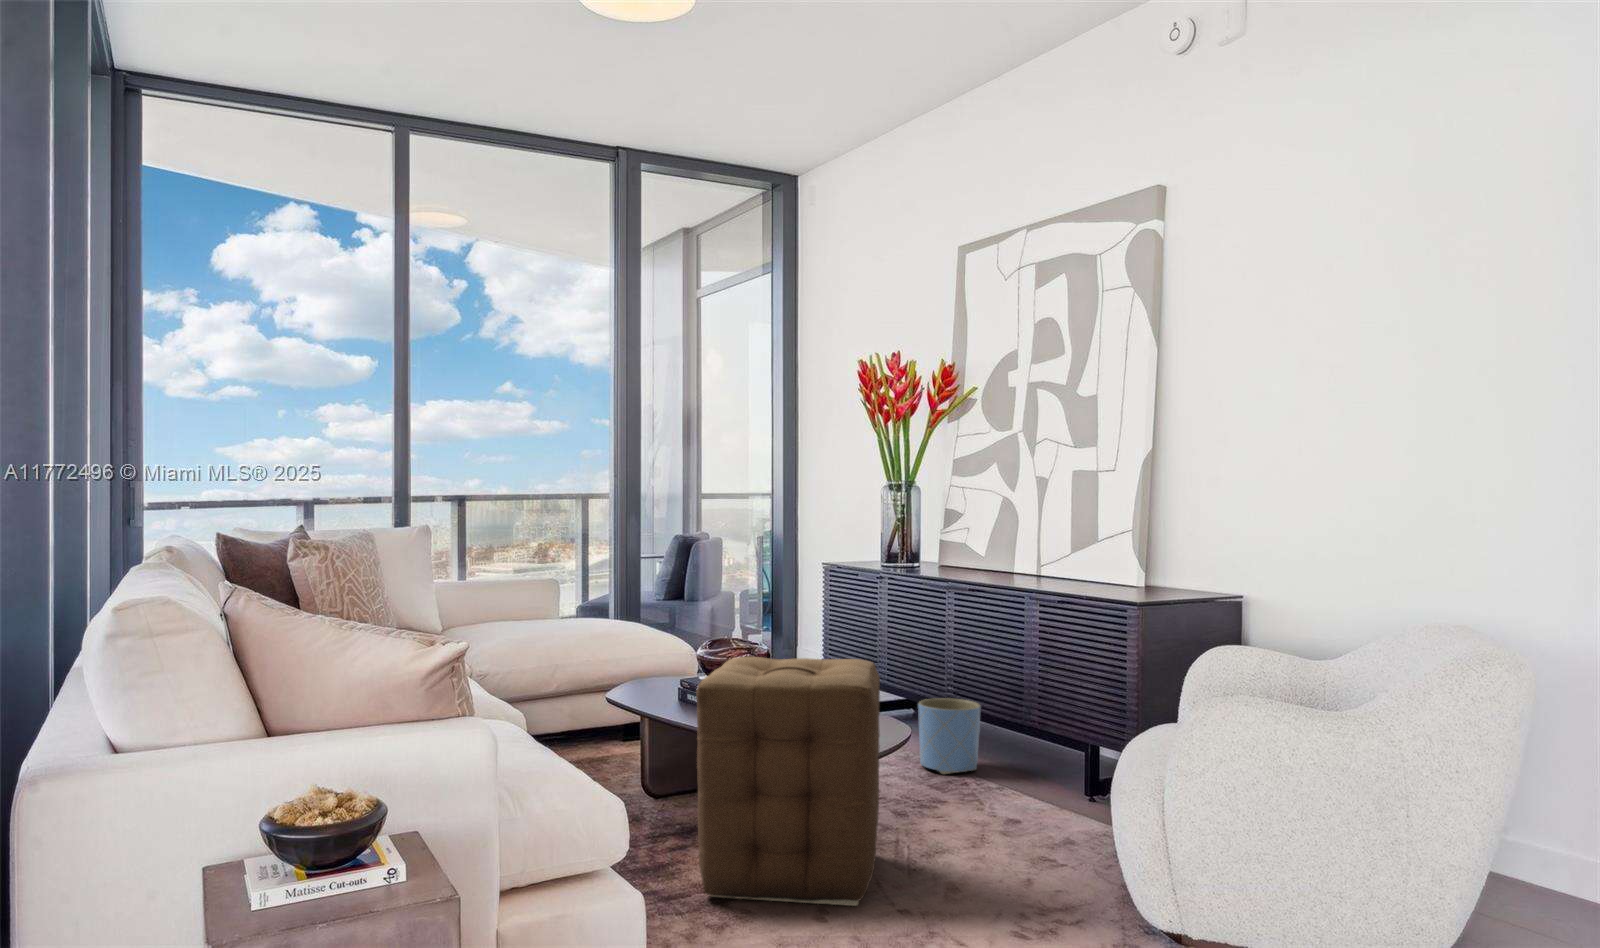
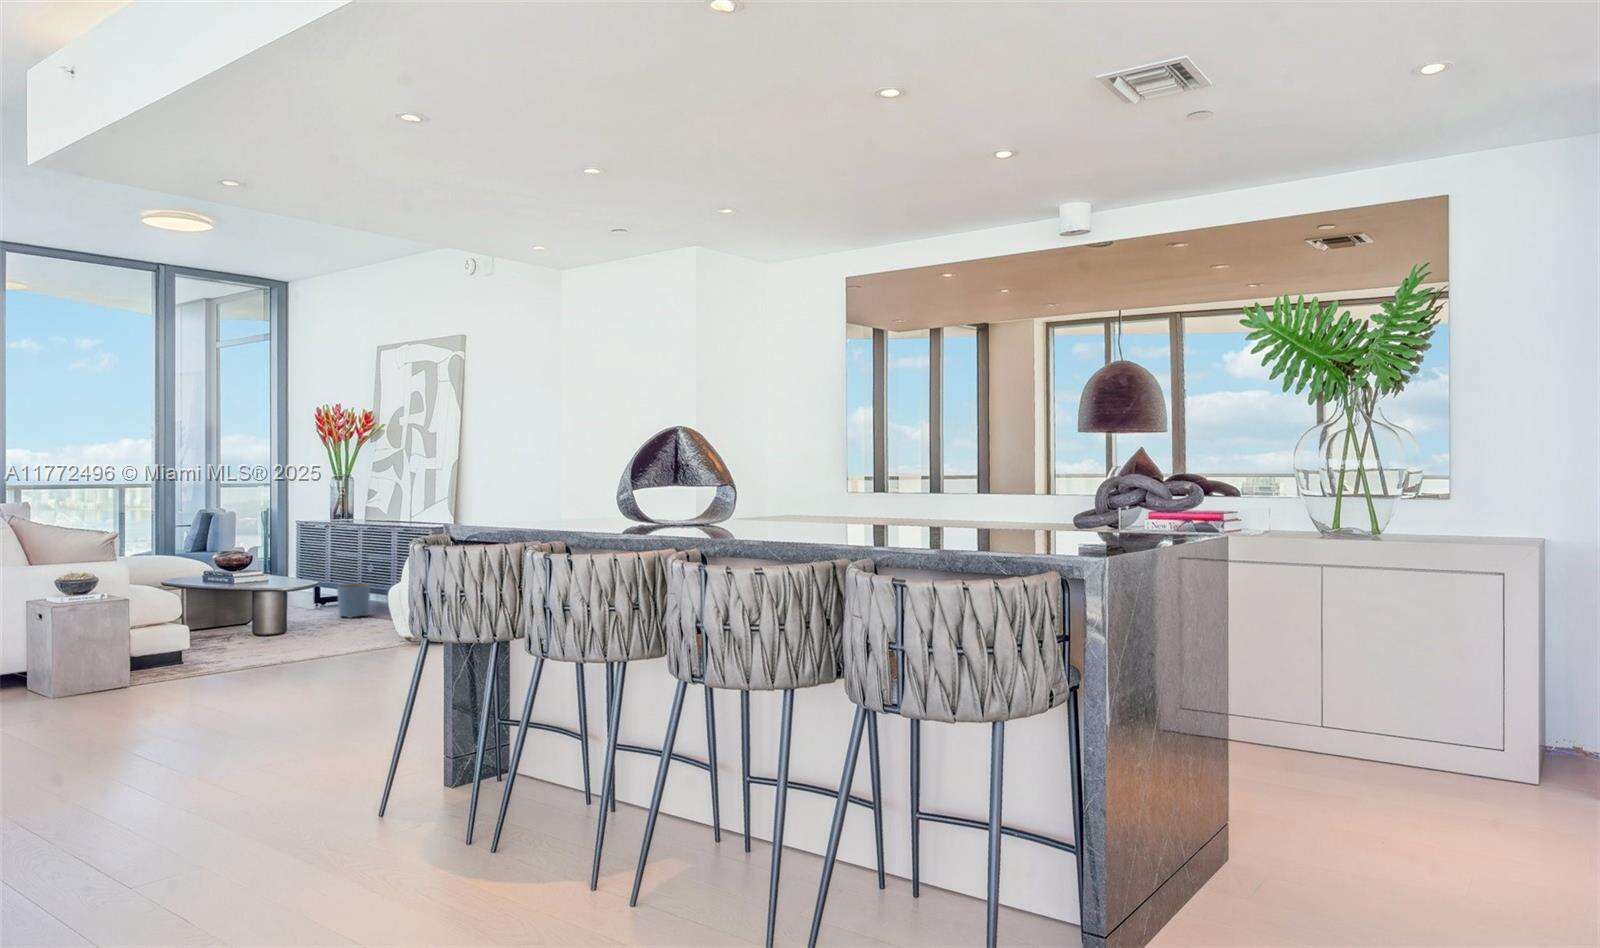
ottoman: present [696,657,880,906] -> none [207,556,297,651]

